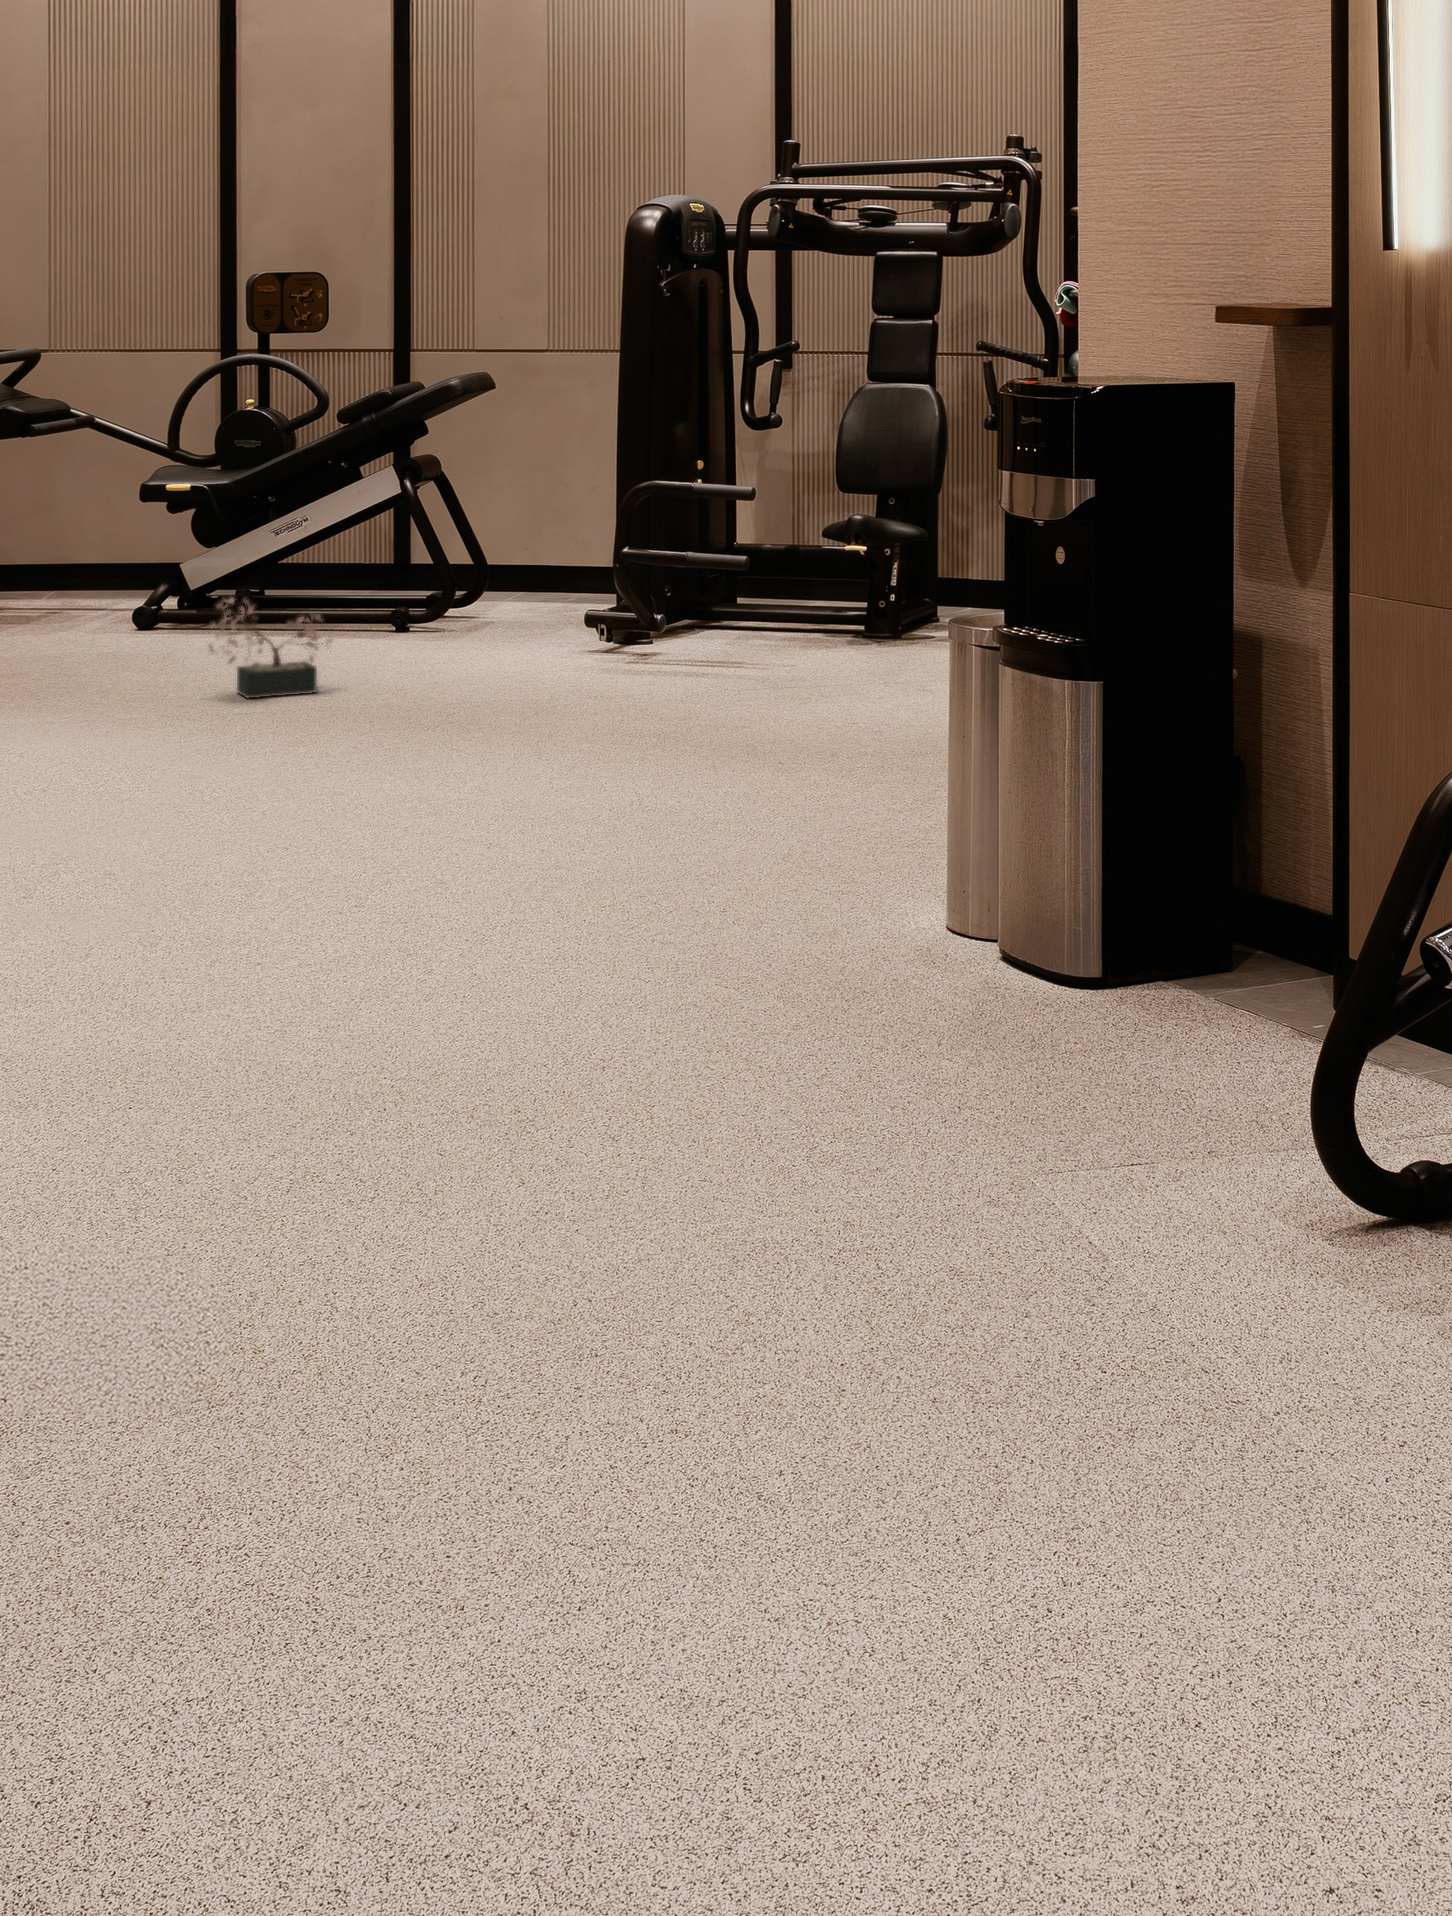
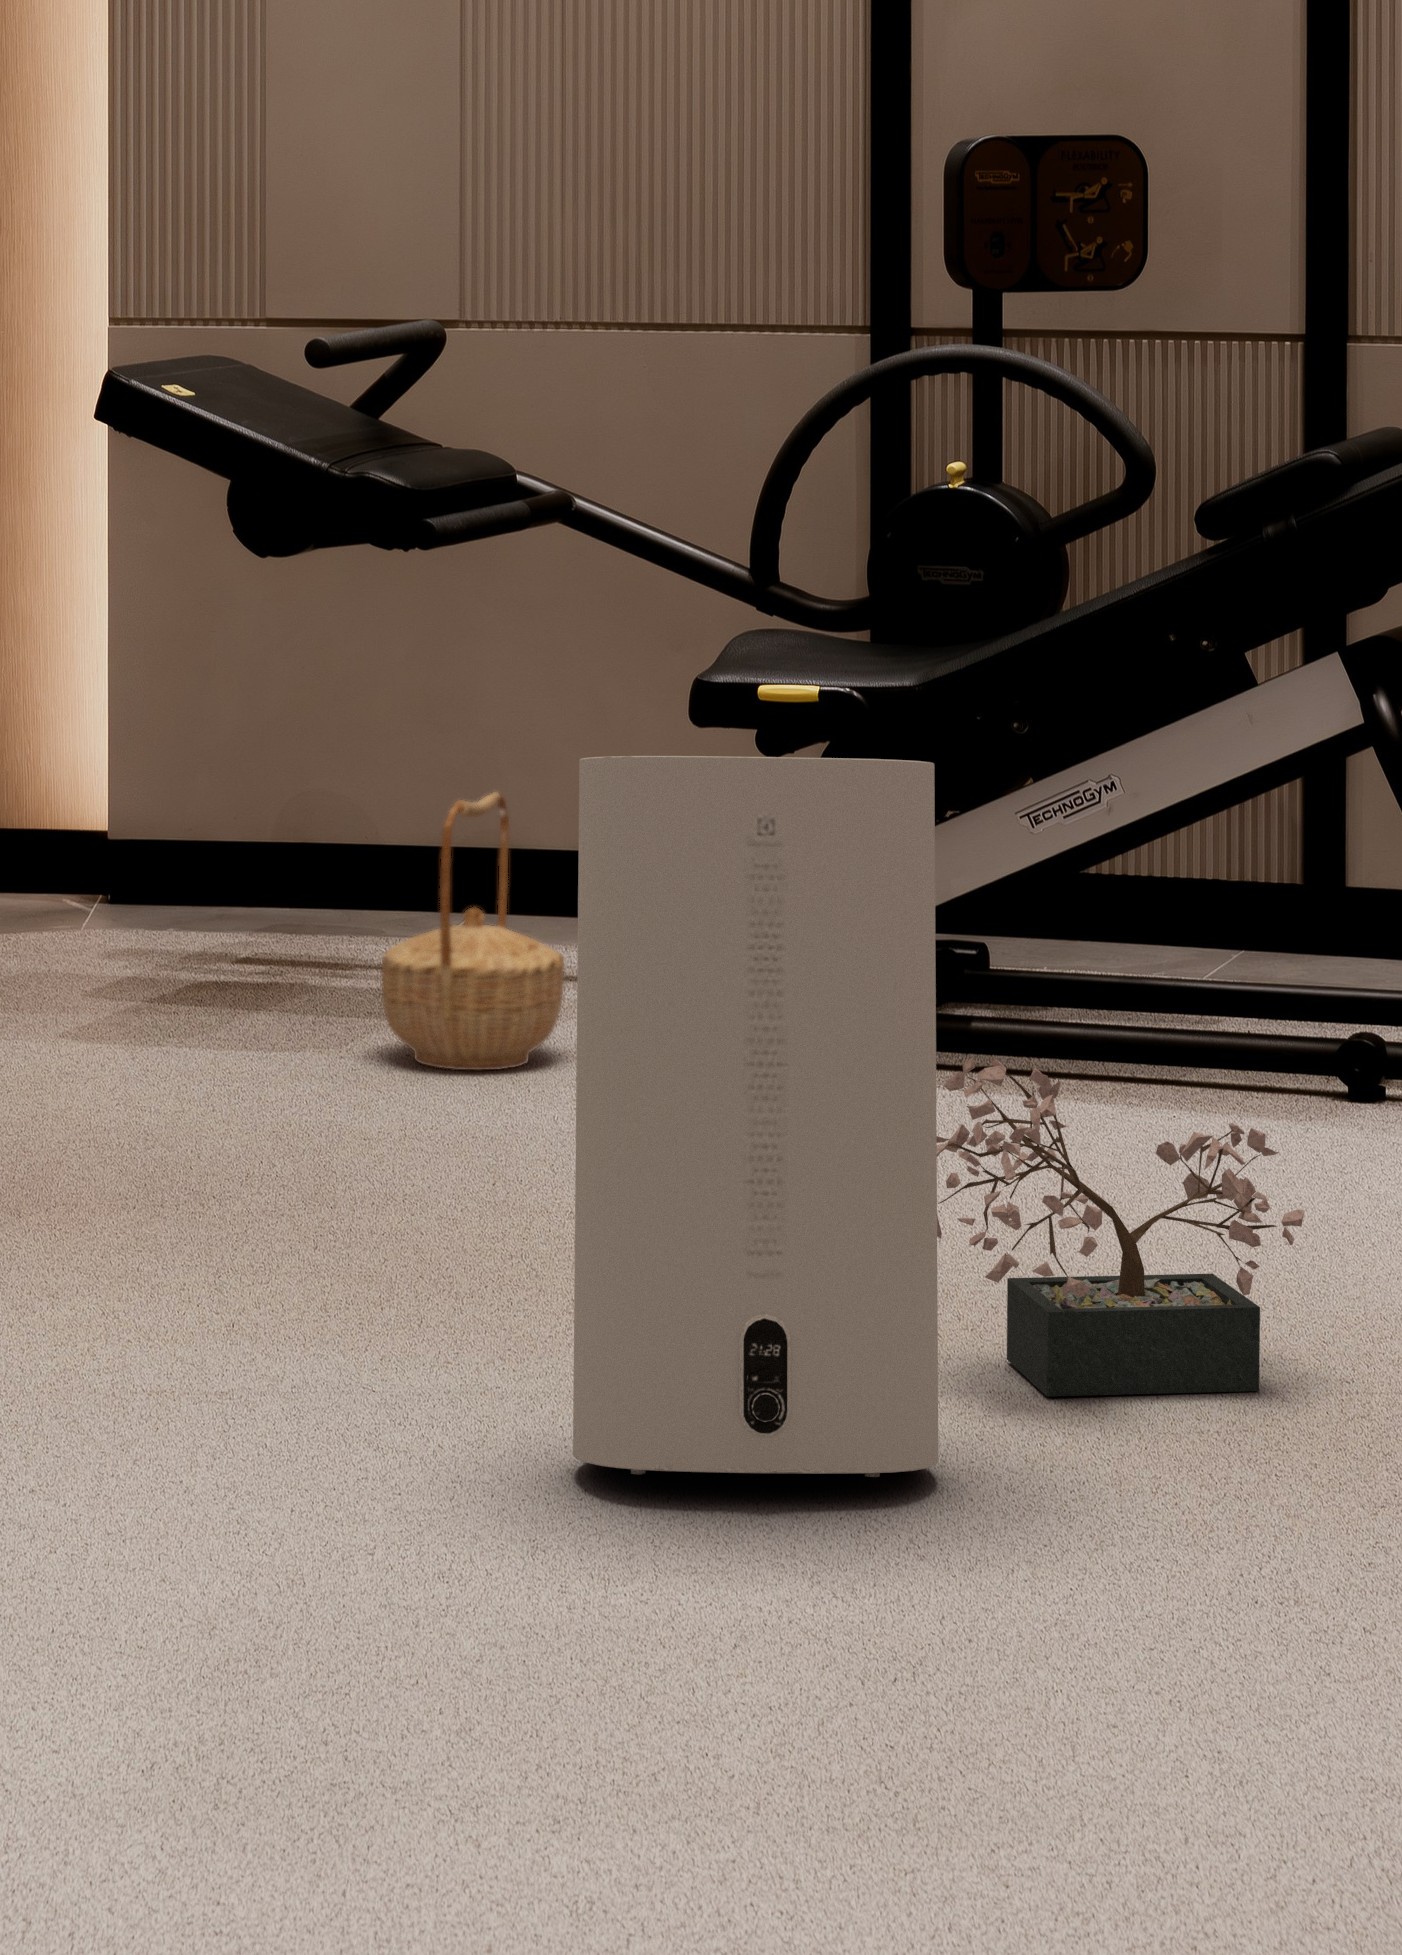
air purifier: none [88,502,206,722] -> present [573,756,938,1477]
basket: none [17,533,92,637] -> present [382,793,564,1070]

